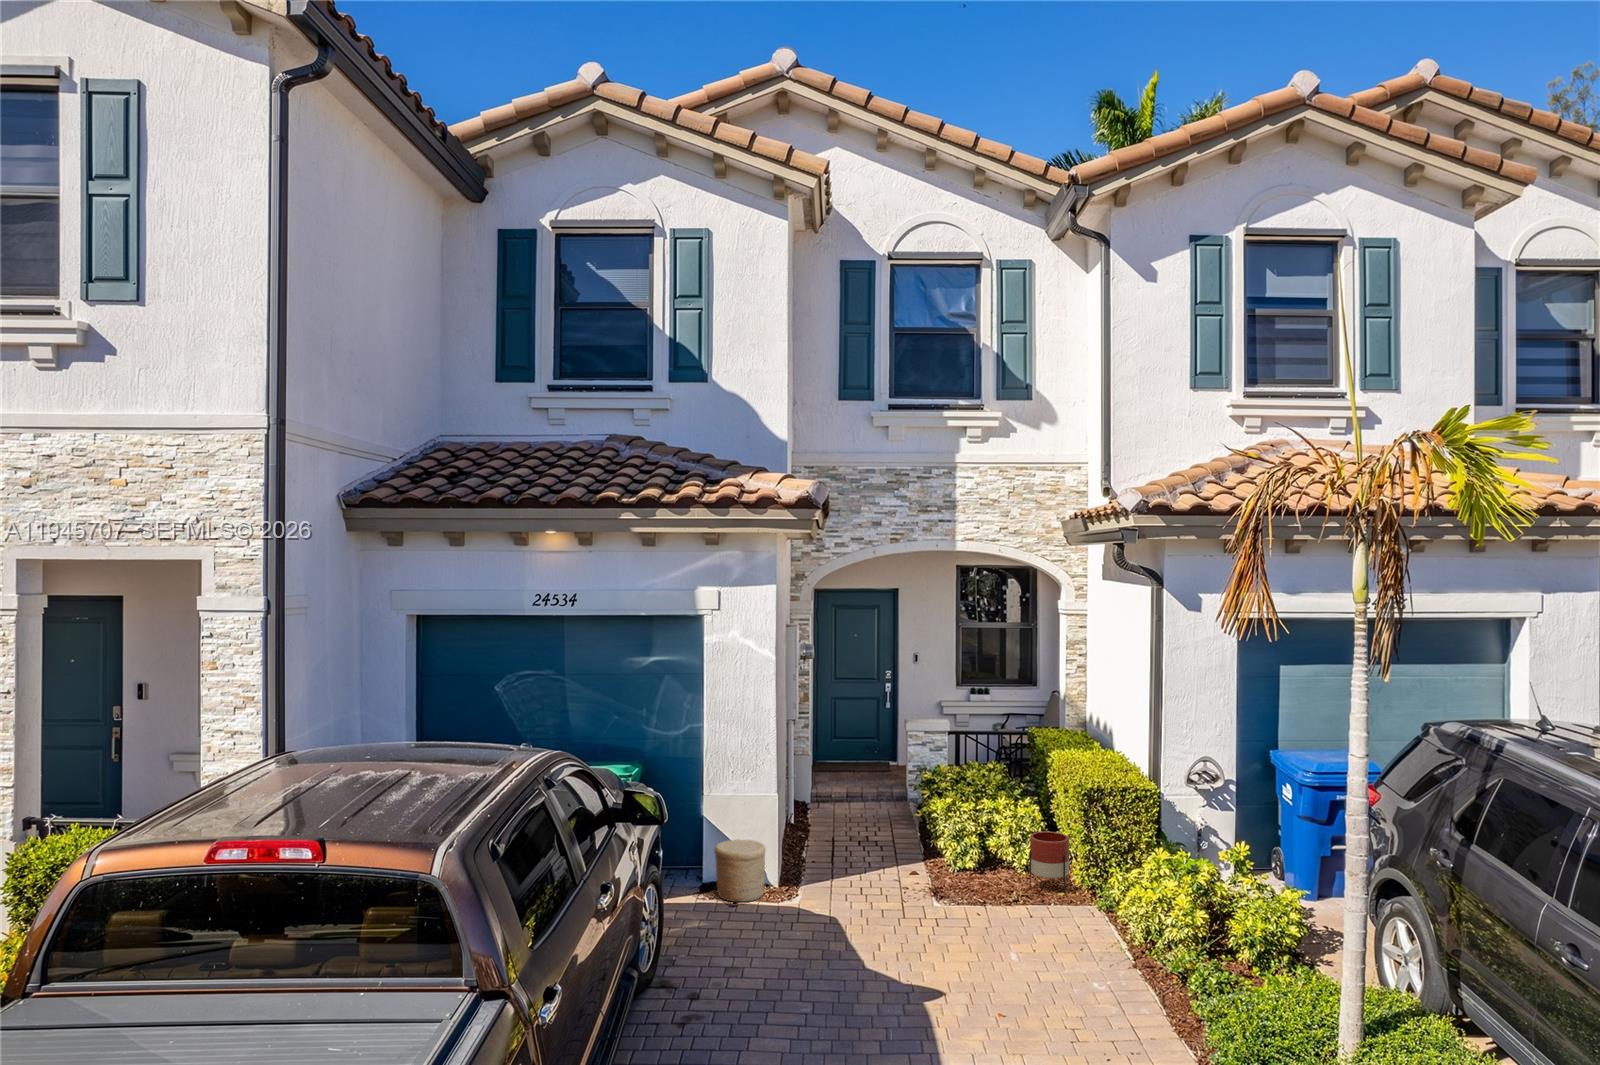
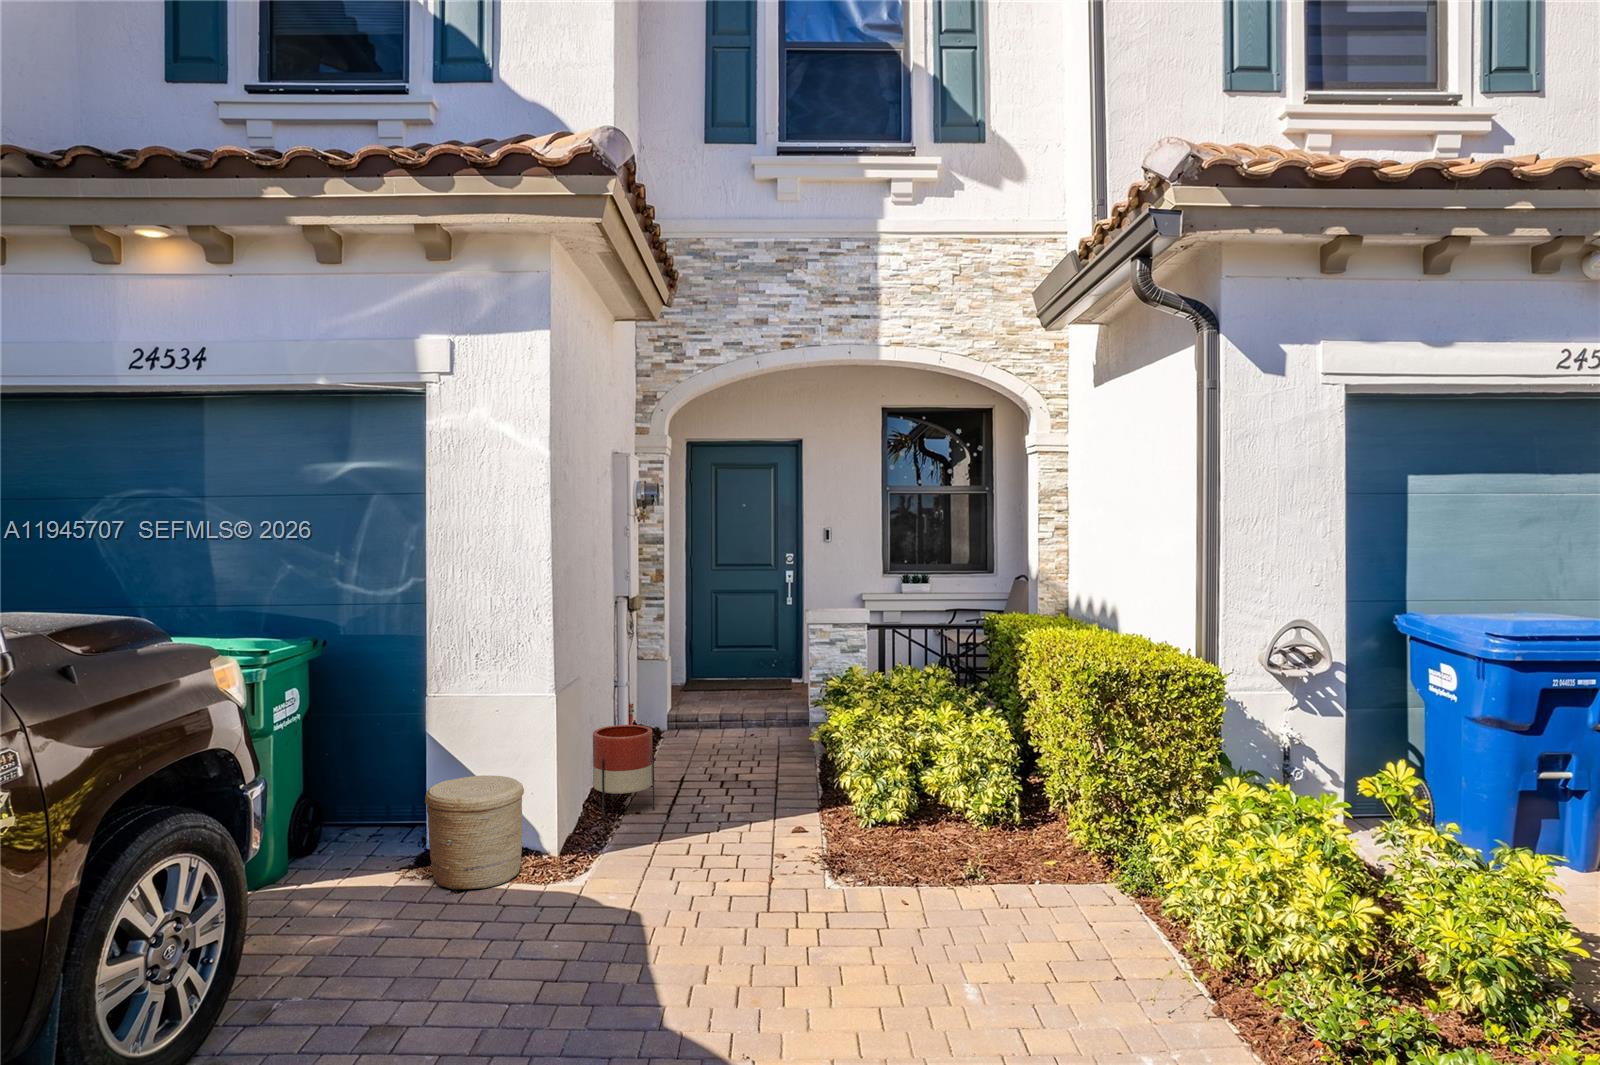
planter: present [1030,831,1069,894] -> present [593,725,655,818]

